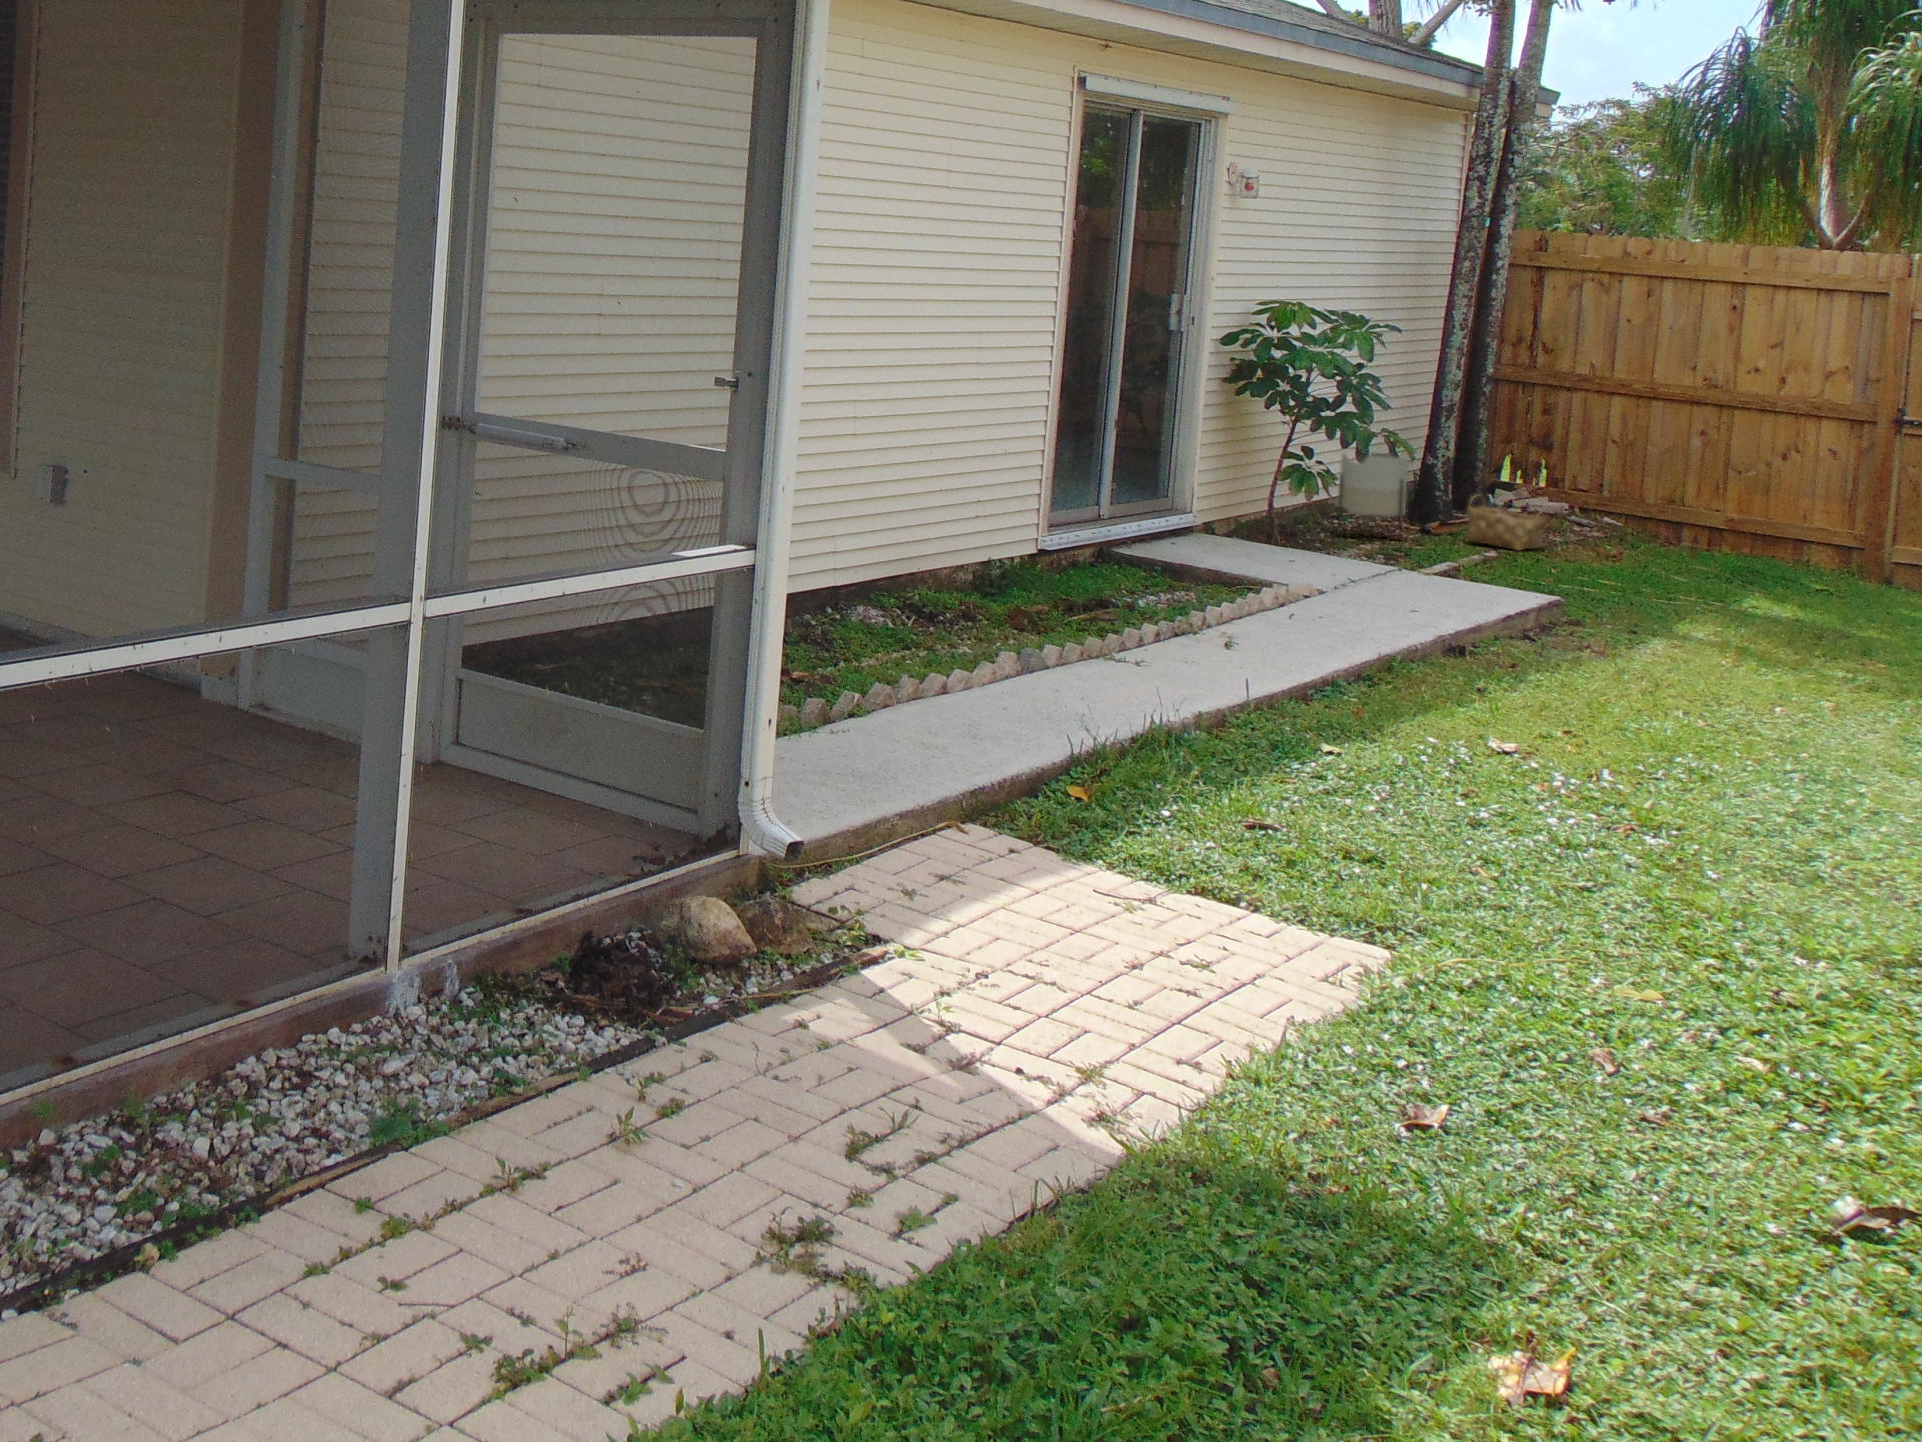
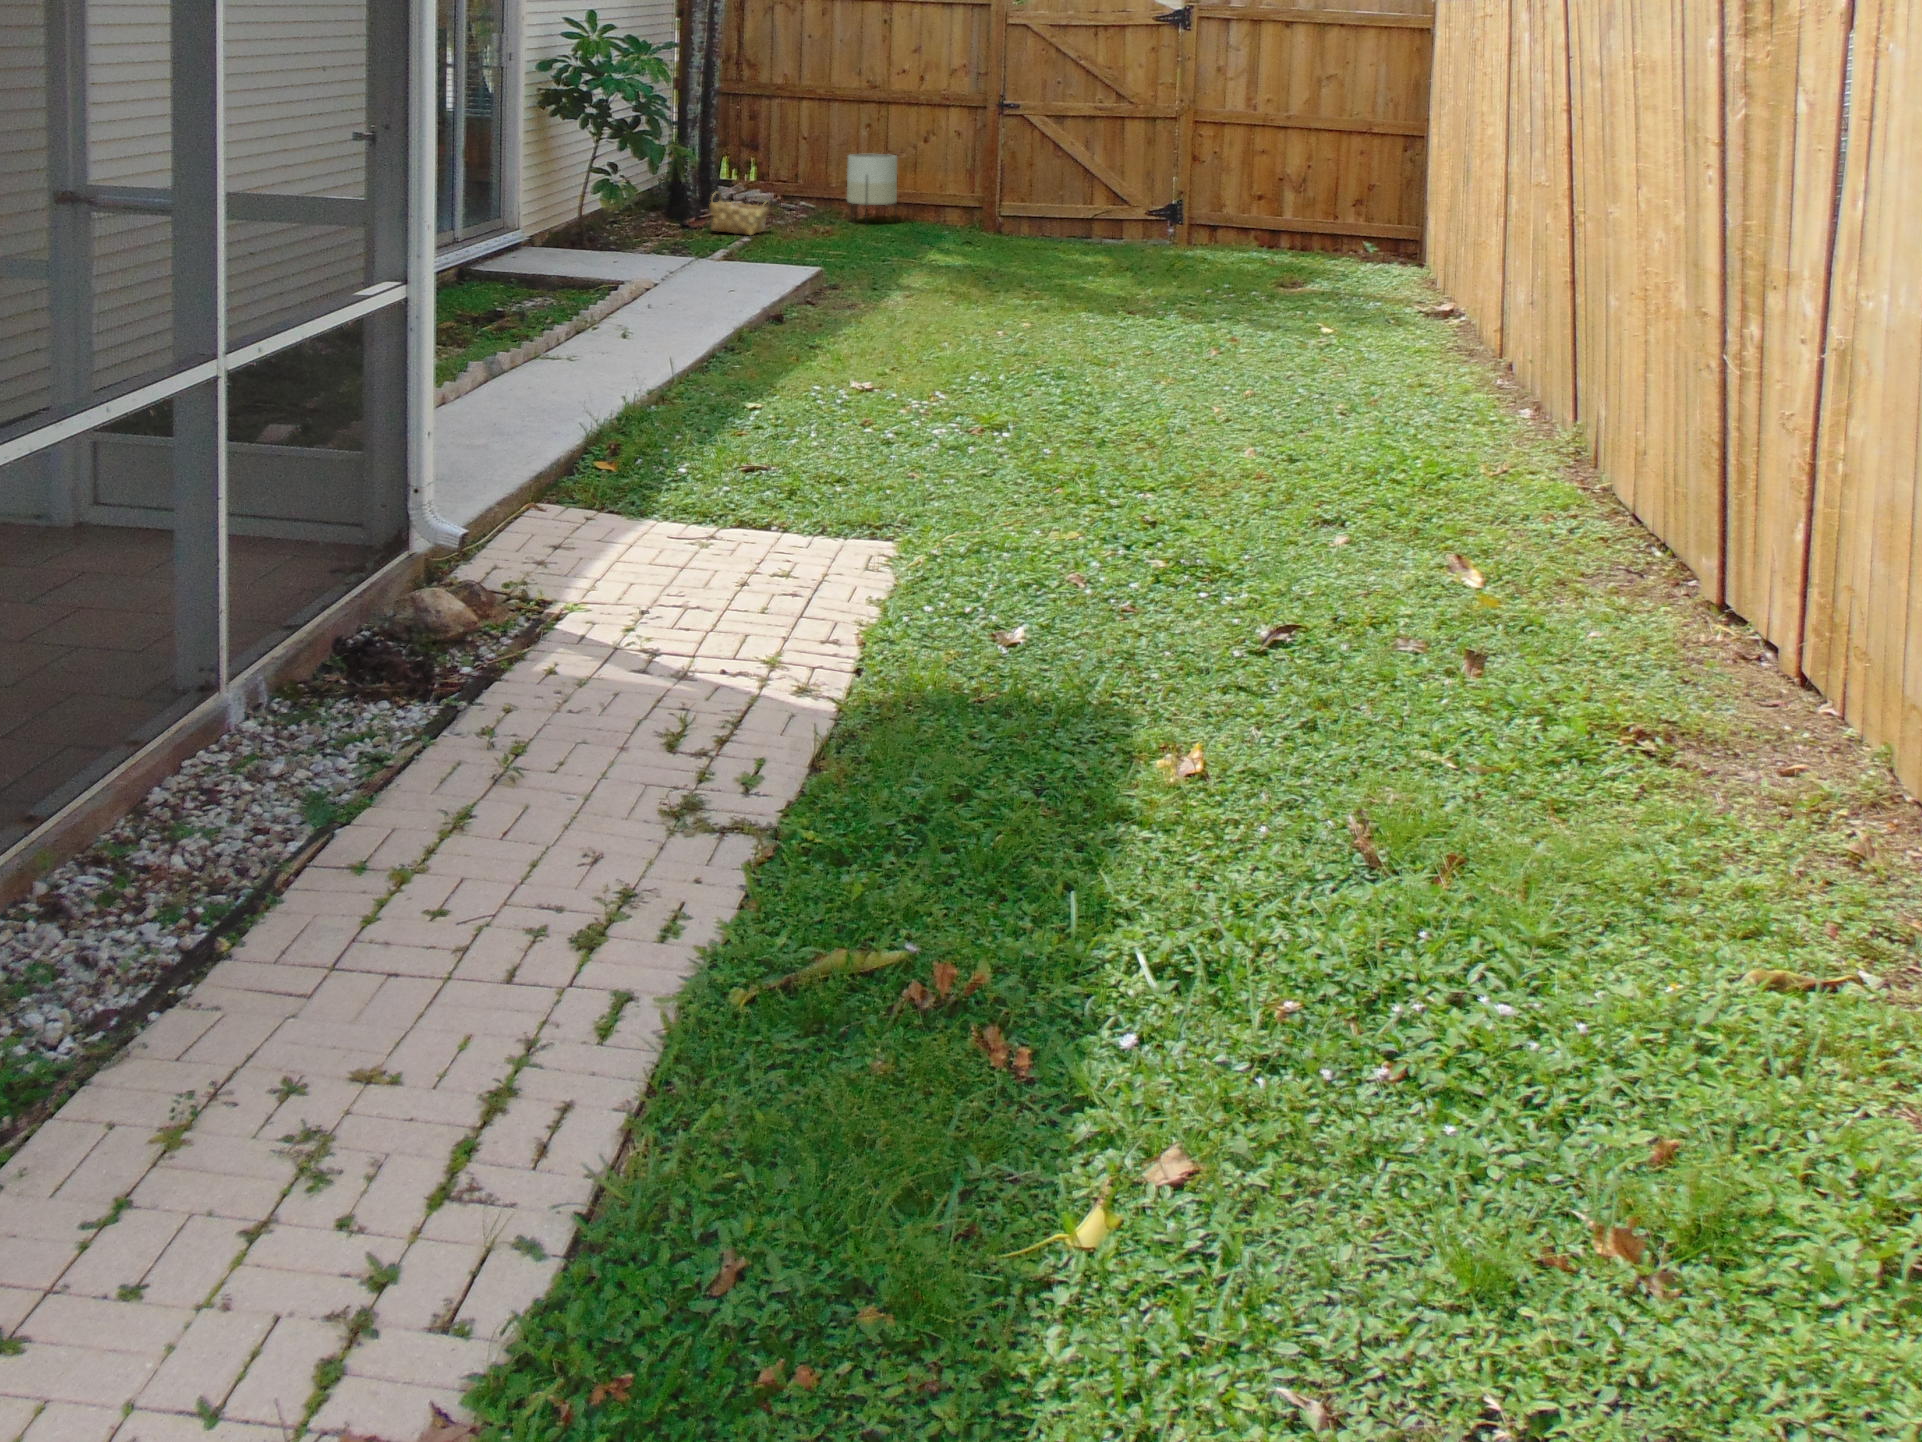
planter: present [1338,452,1408,519] -> present [847,154,897,215]

